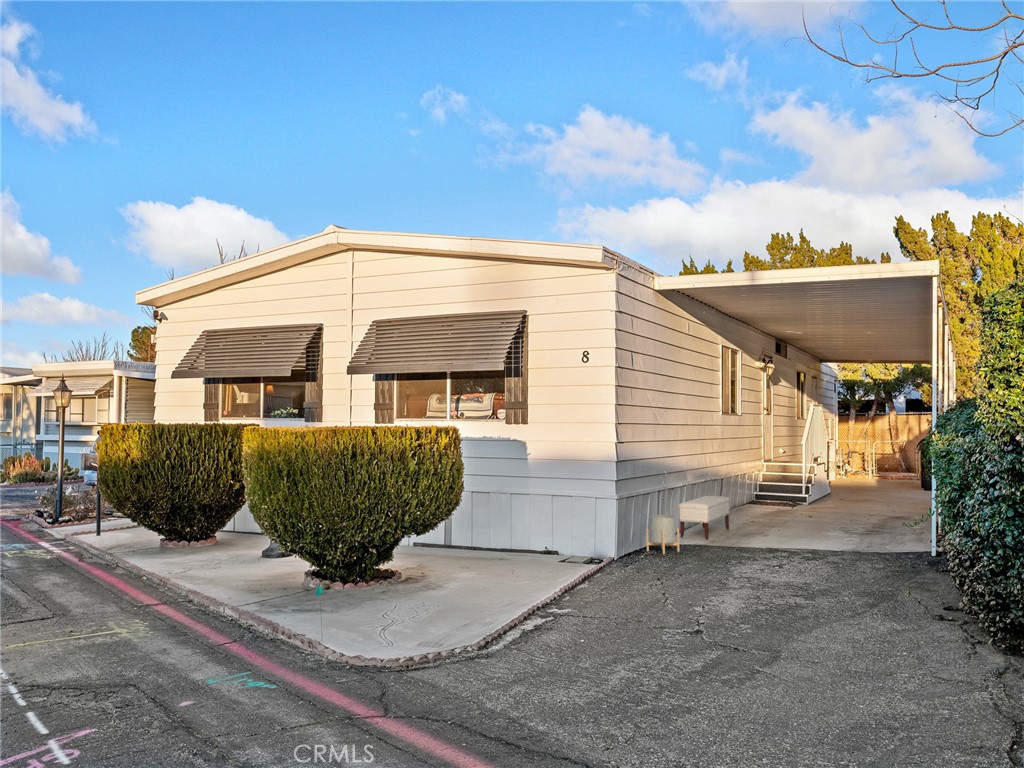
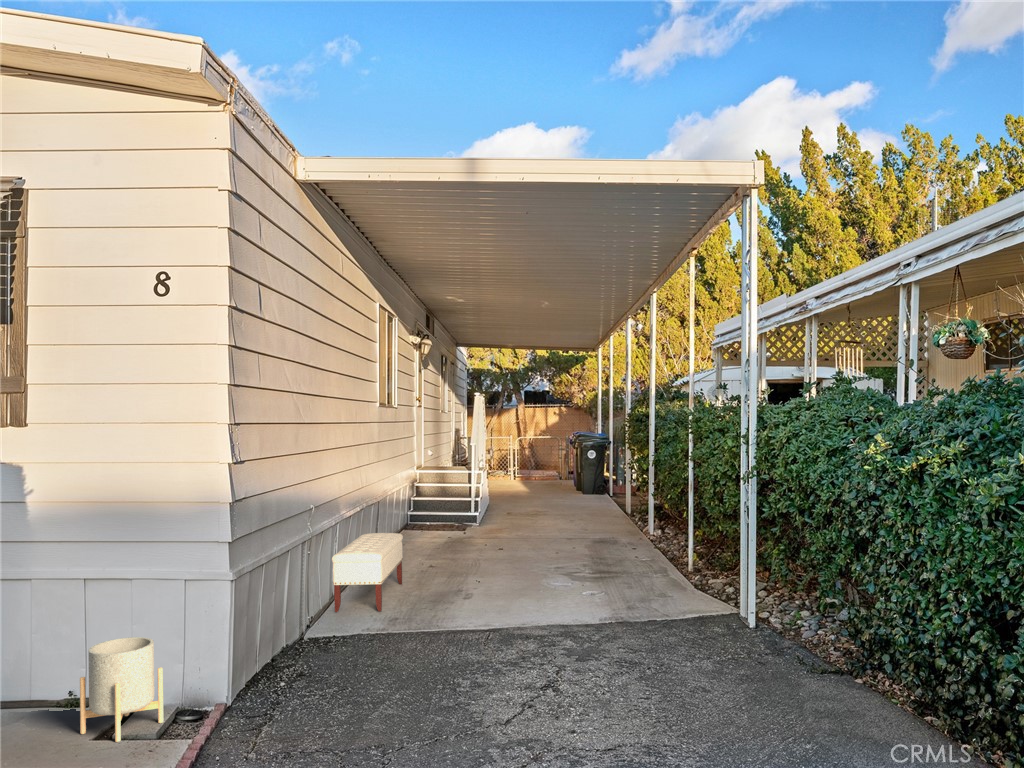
planter: present [646,515,679,554] -> present [80,637,163,742]

